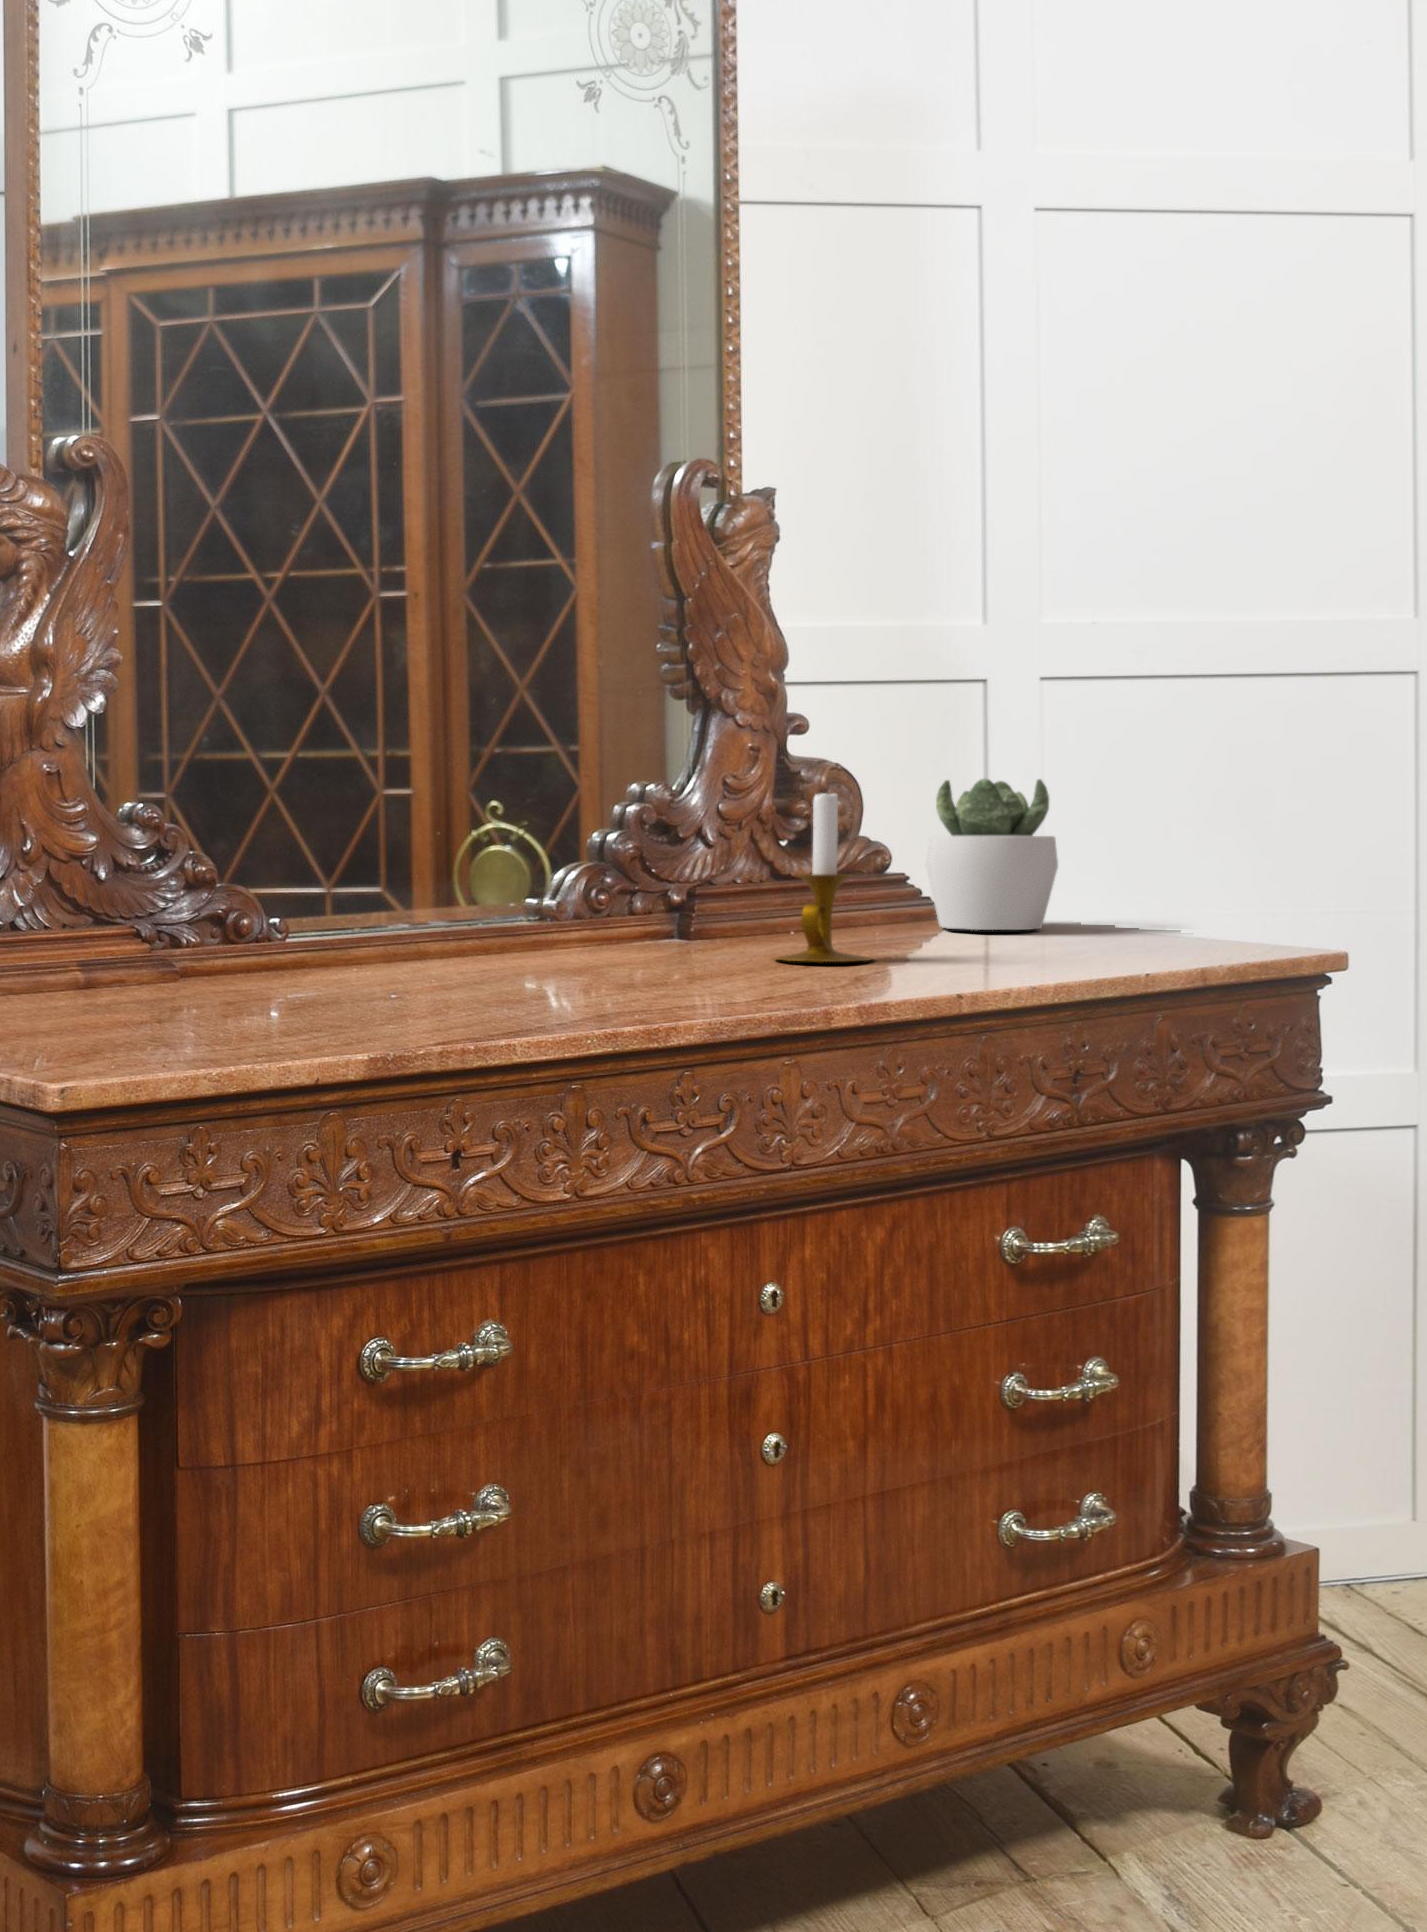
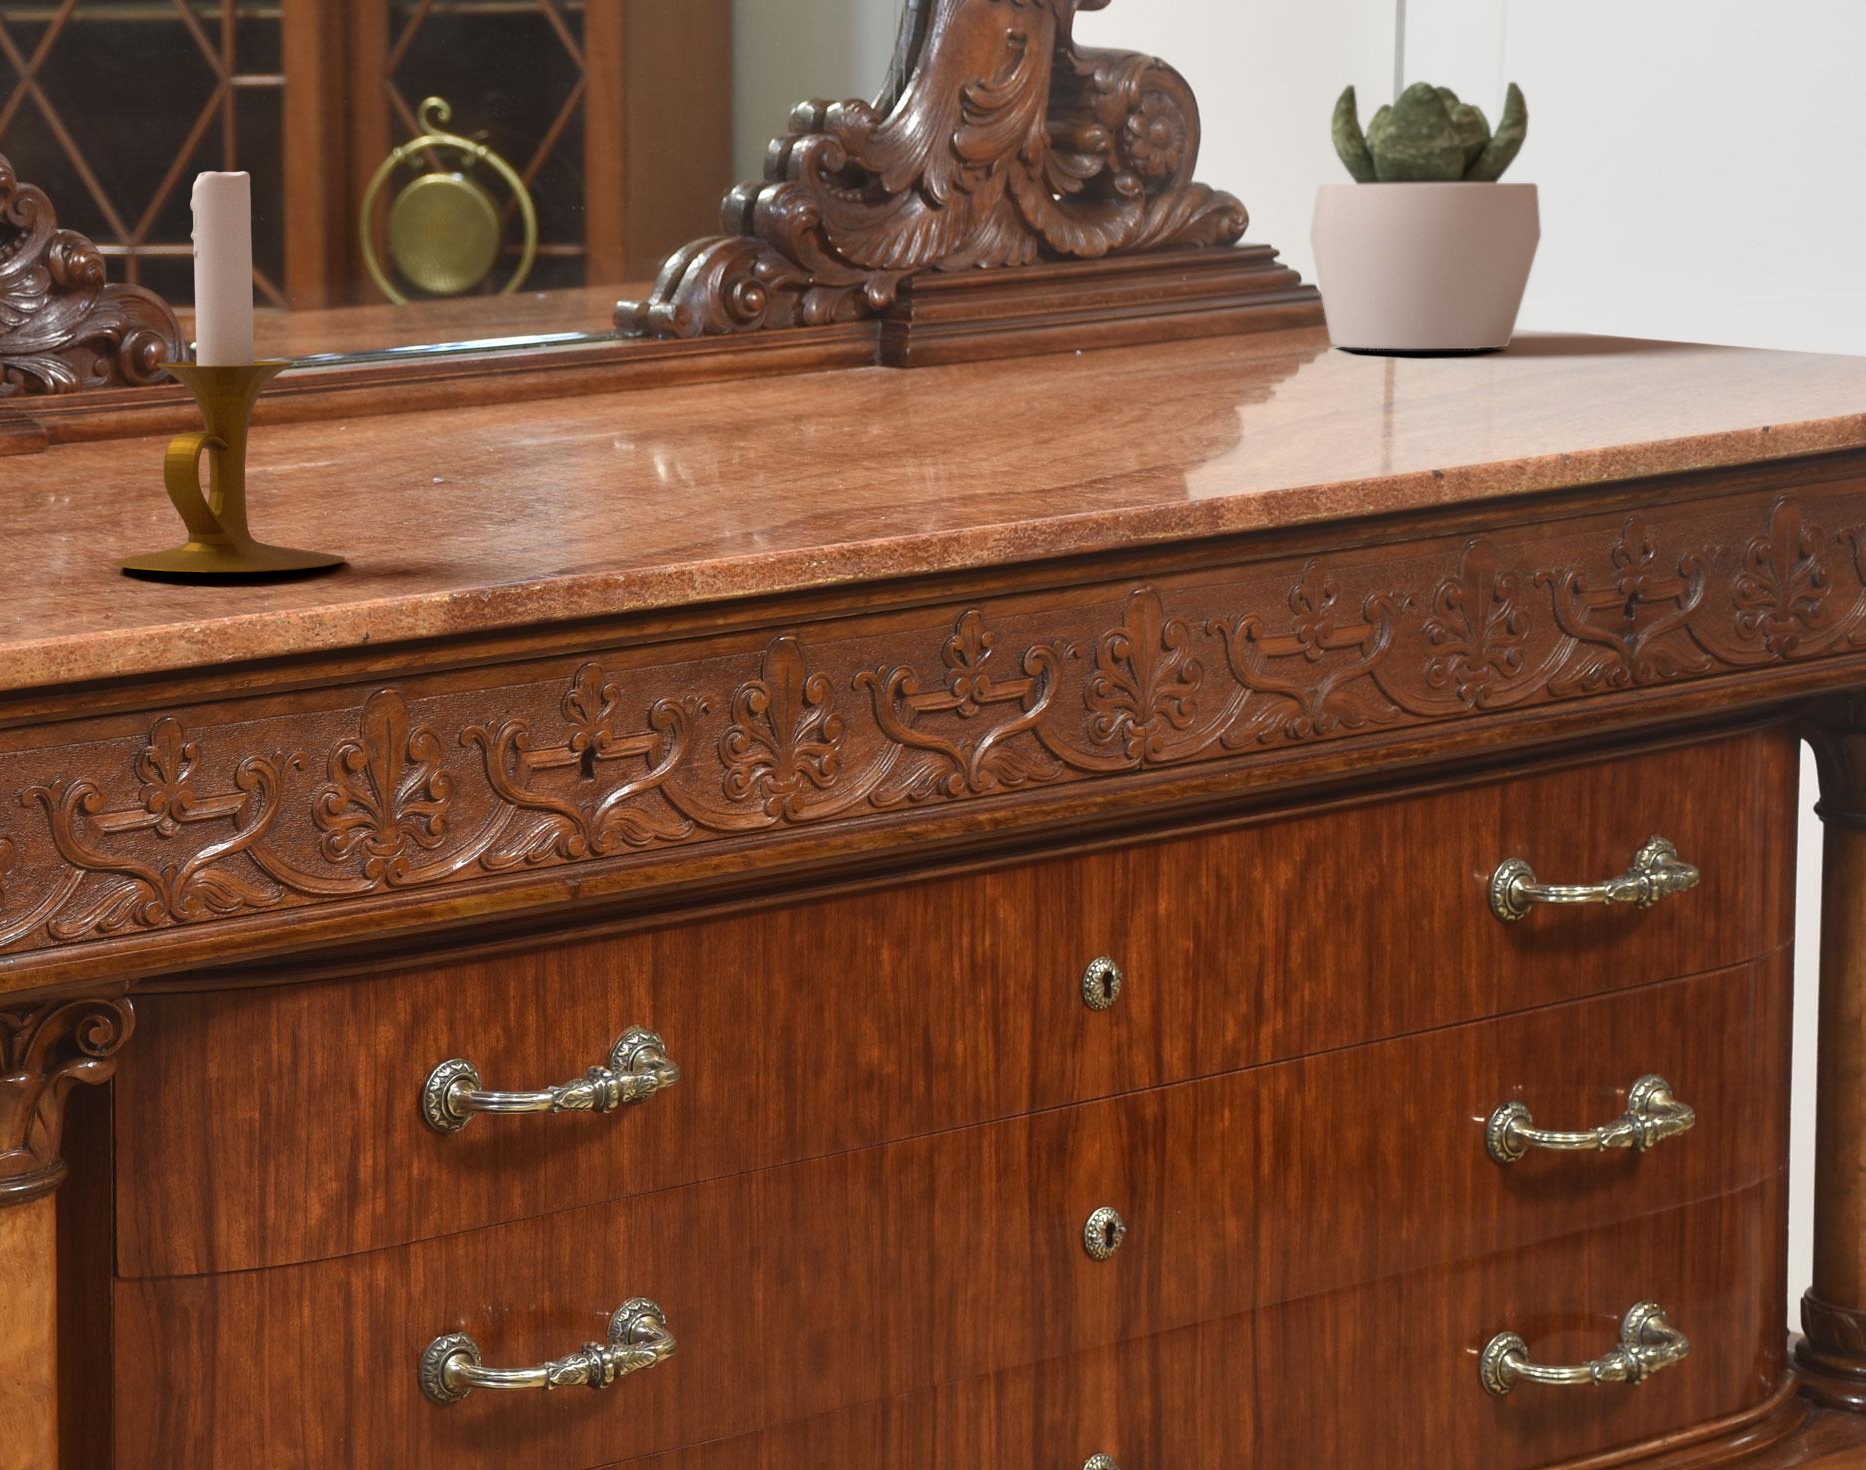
candlestick: present [775,793,872,962] -> present [113,171,345,572]

